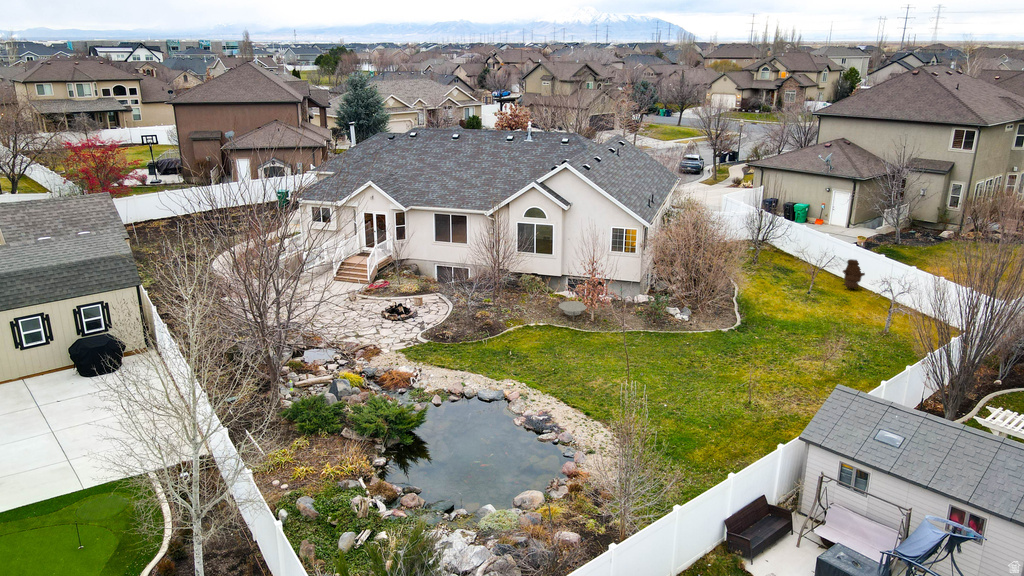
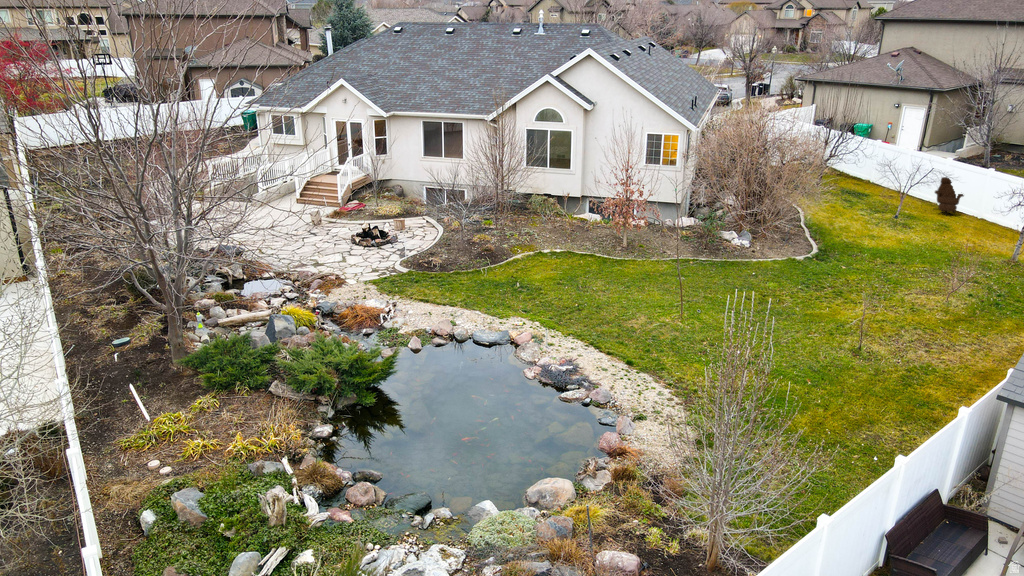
round table: present [558,301,587,322] -> none [579,224,617,249]

